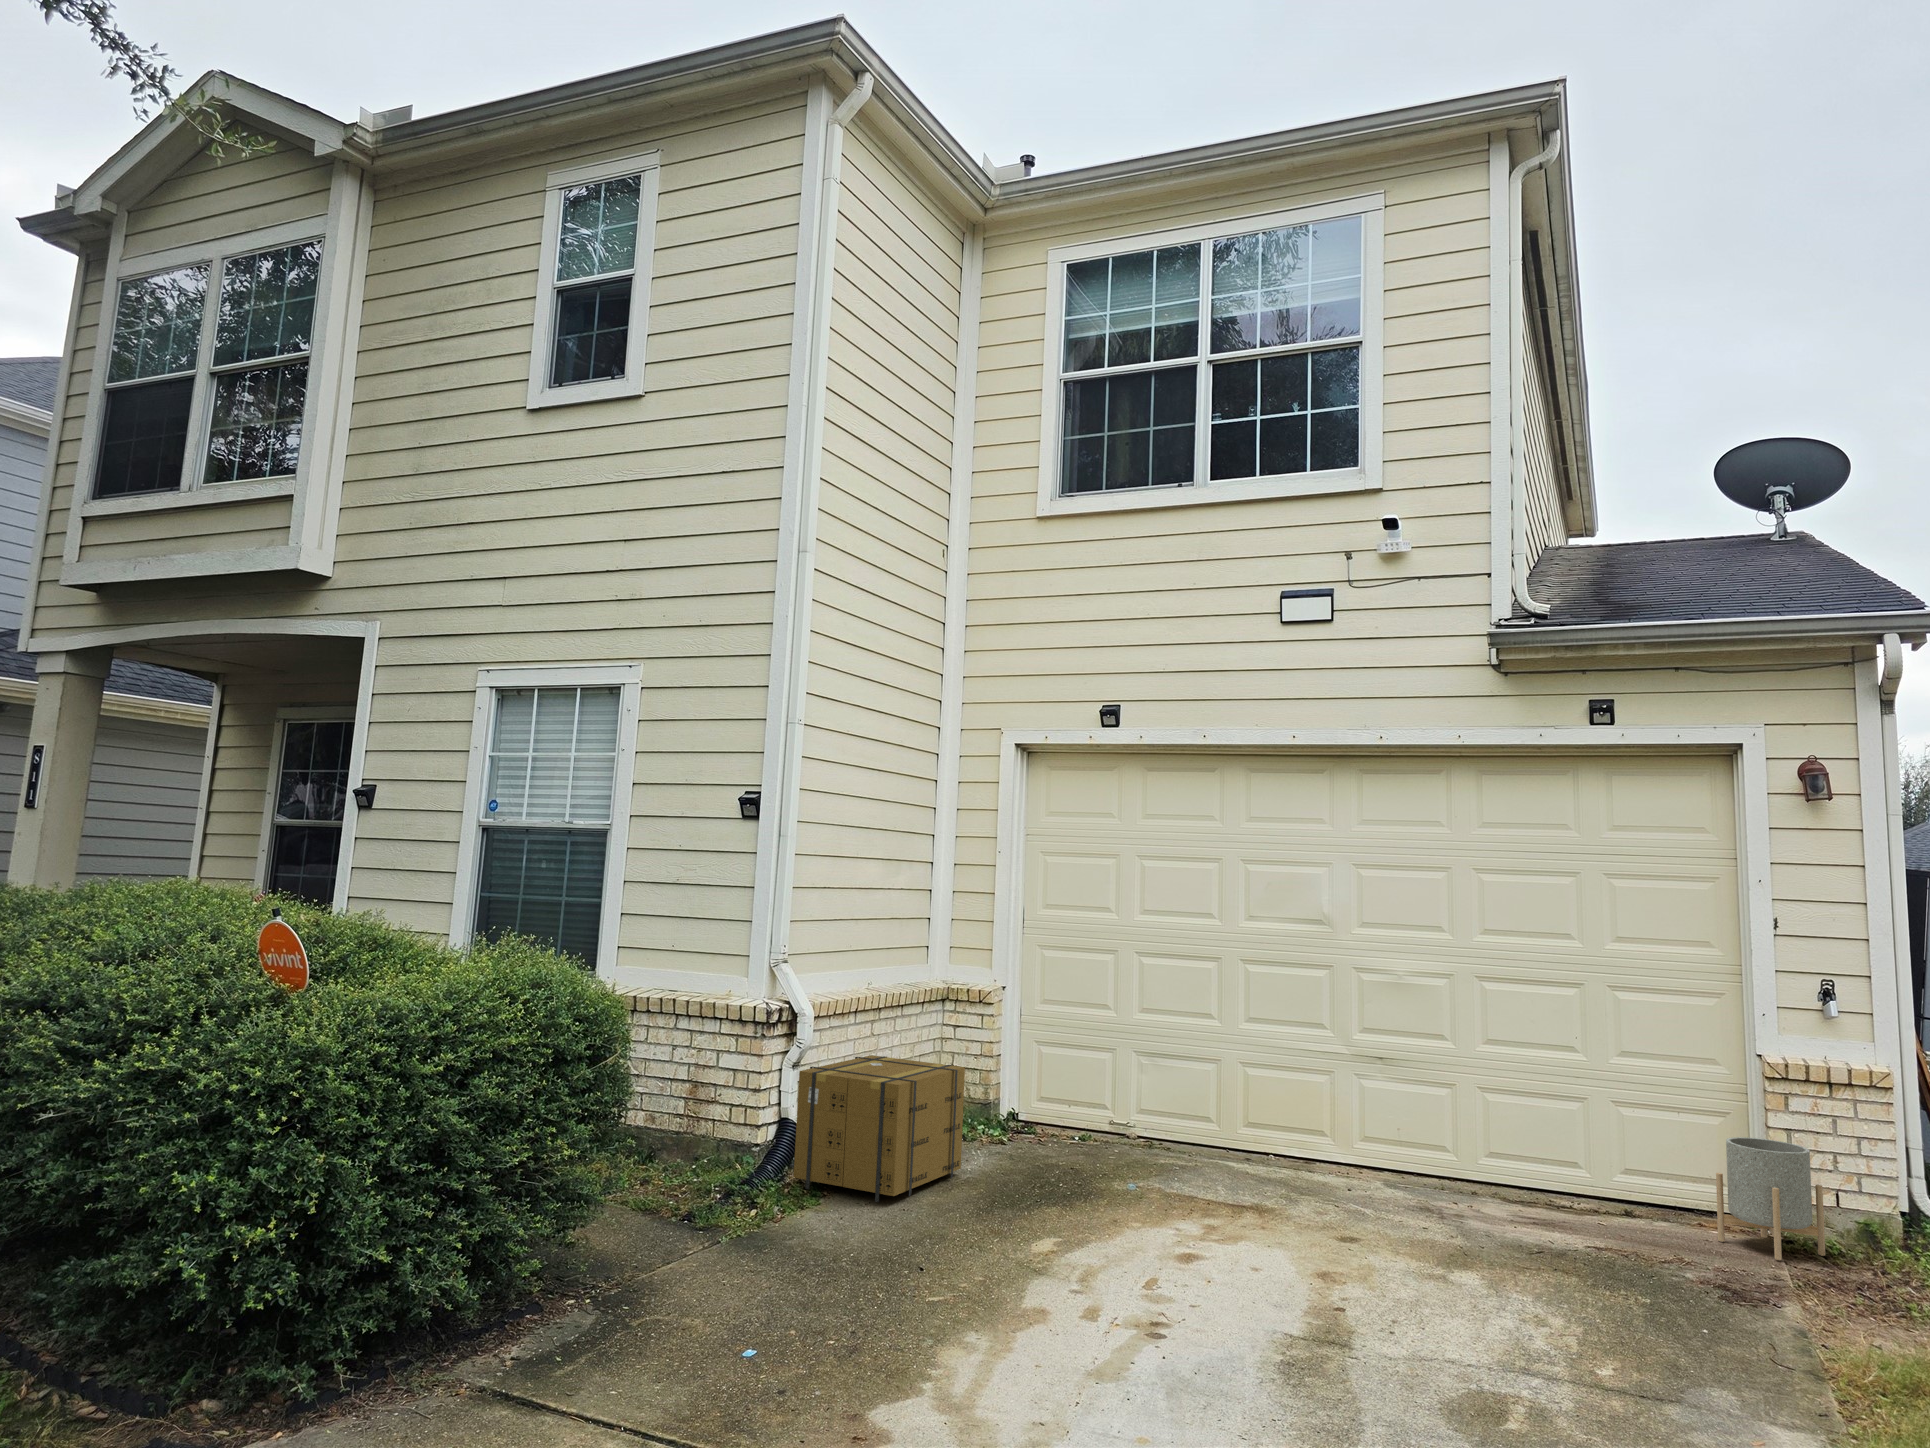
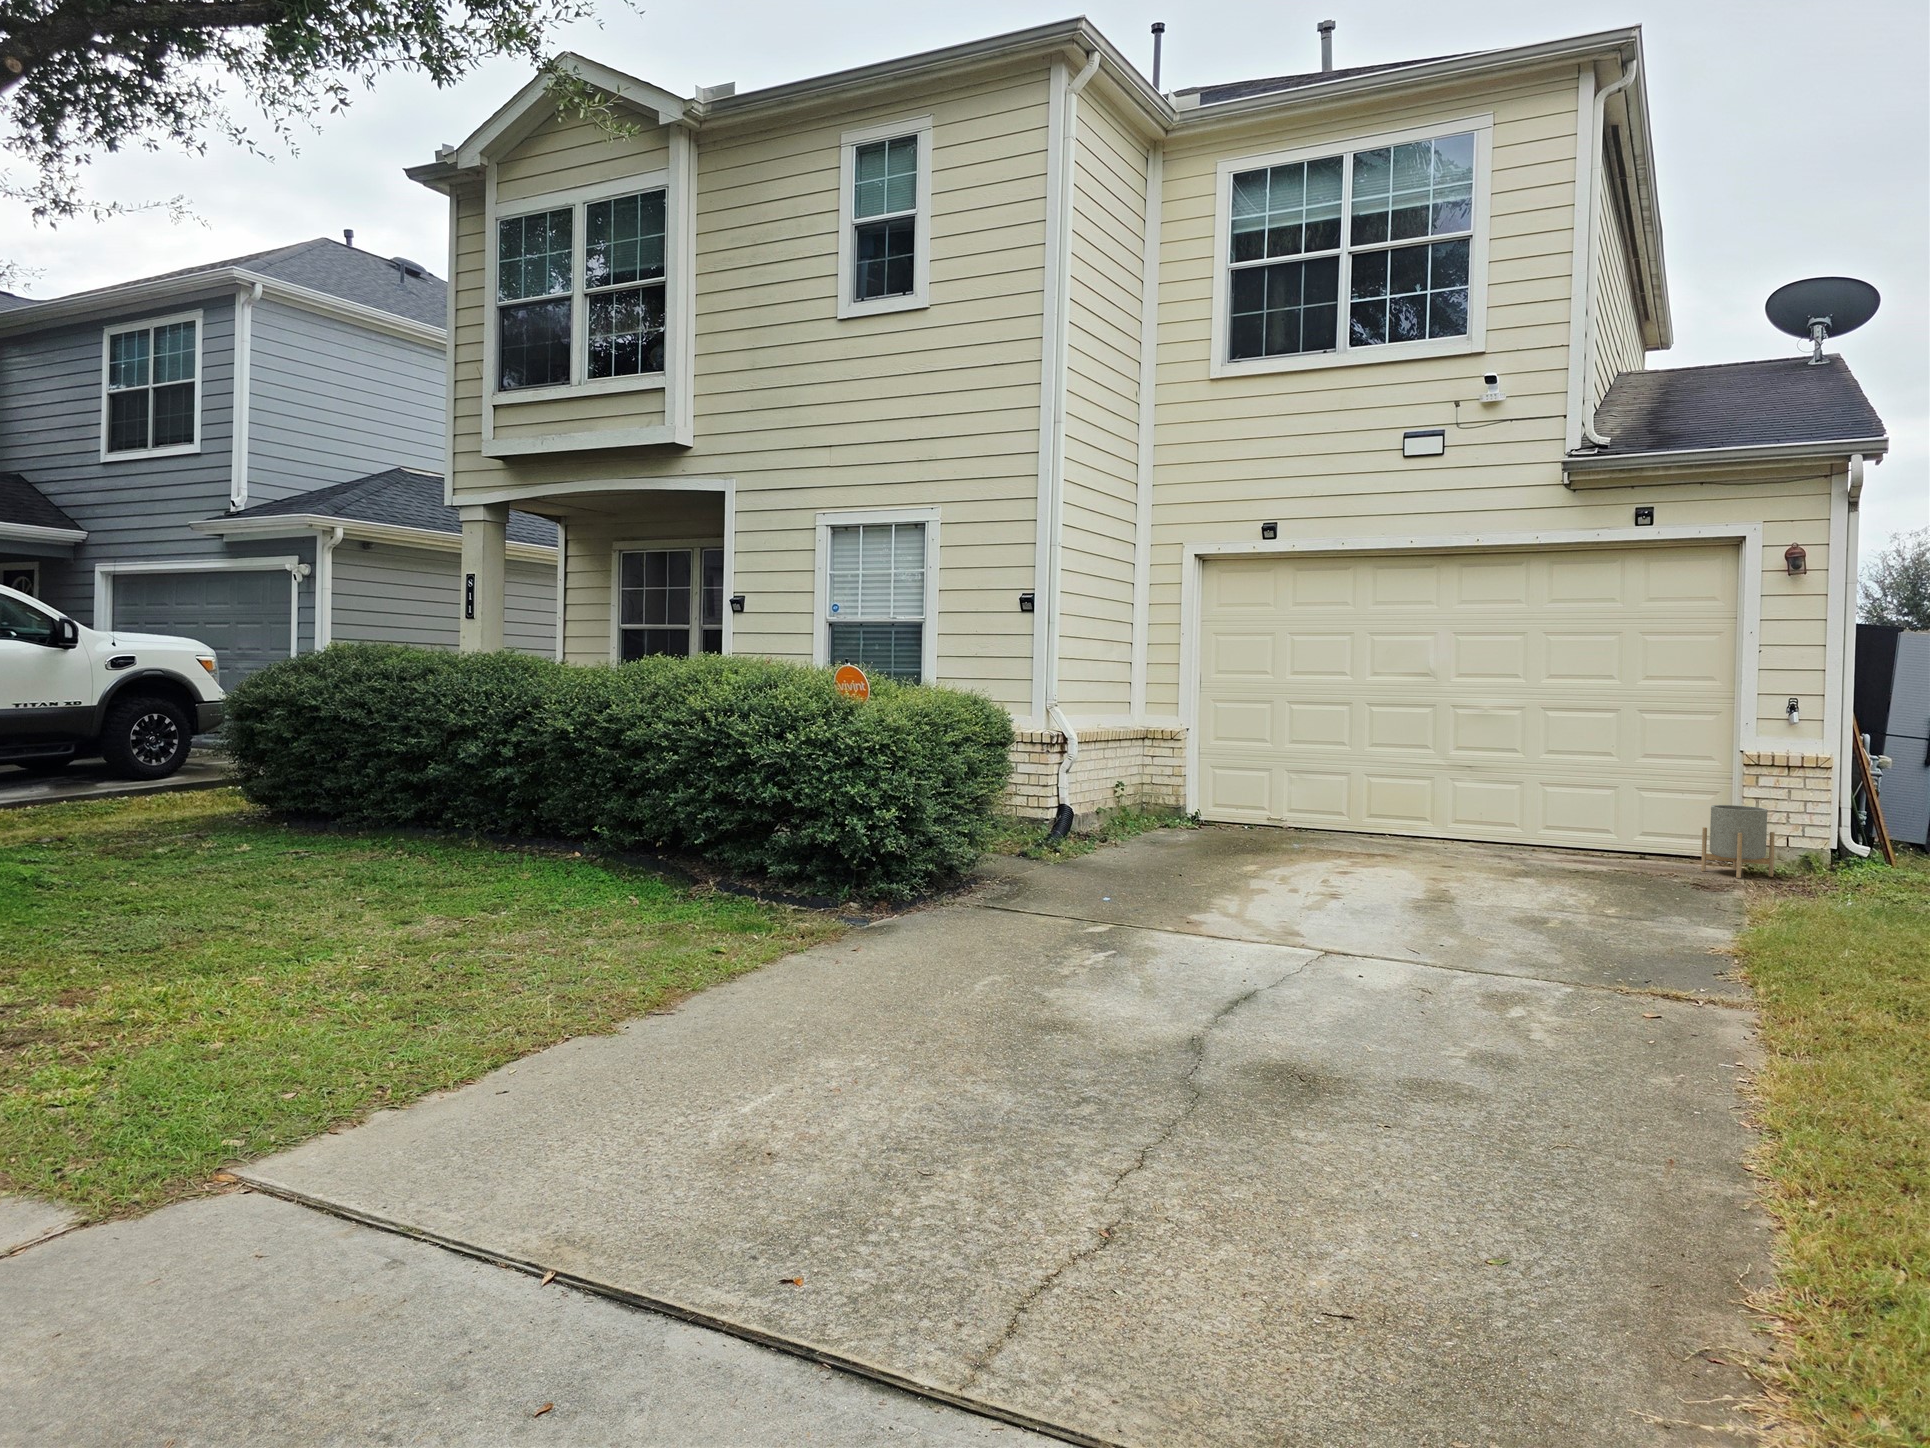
cardboard box: present [794,1055,965,1202] -> none [1071,769,1179,855]

